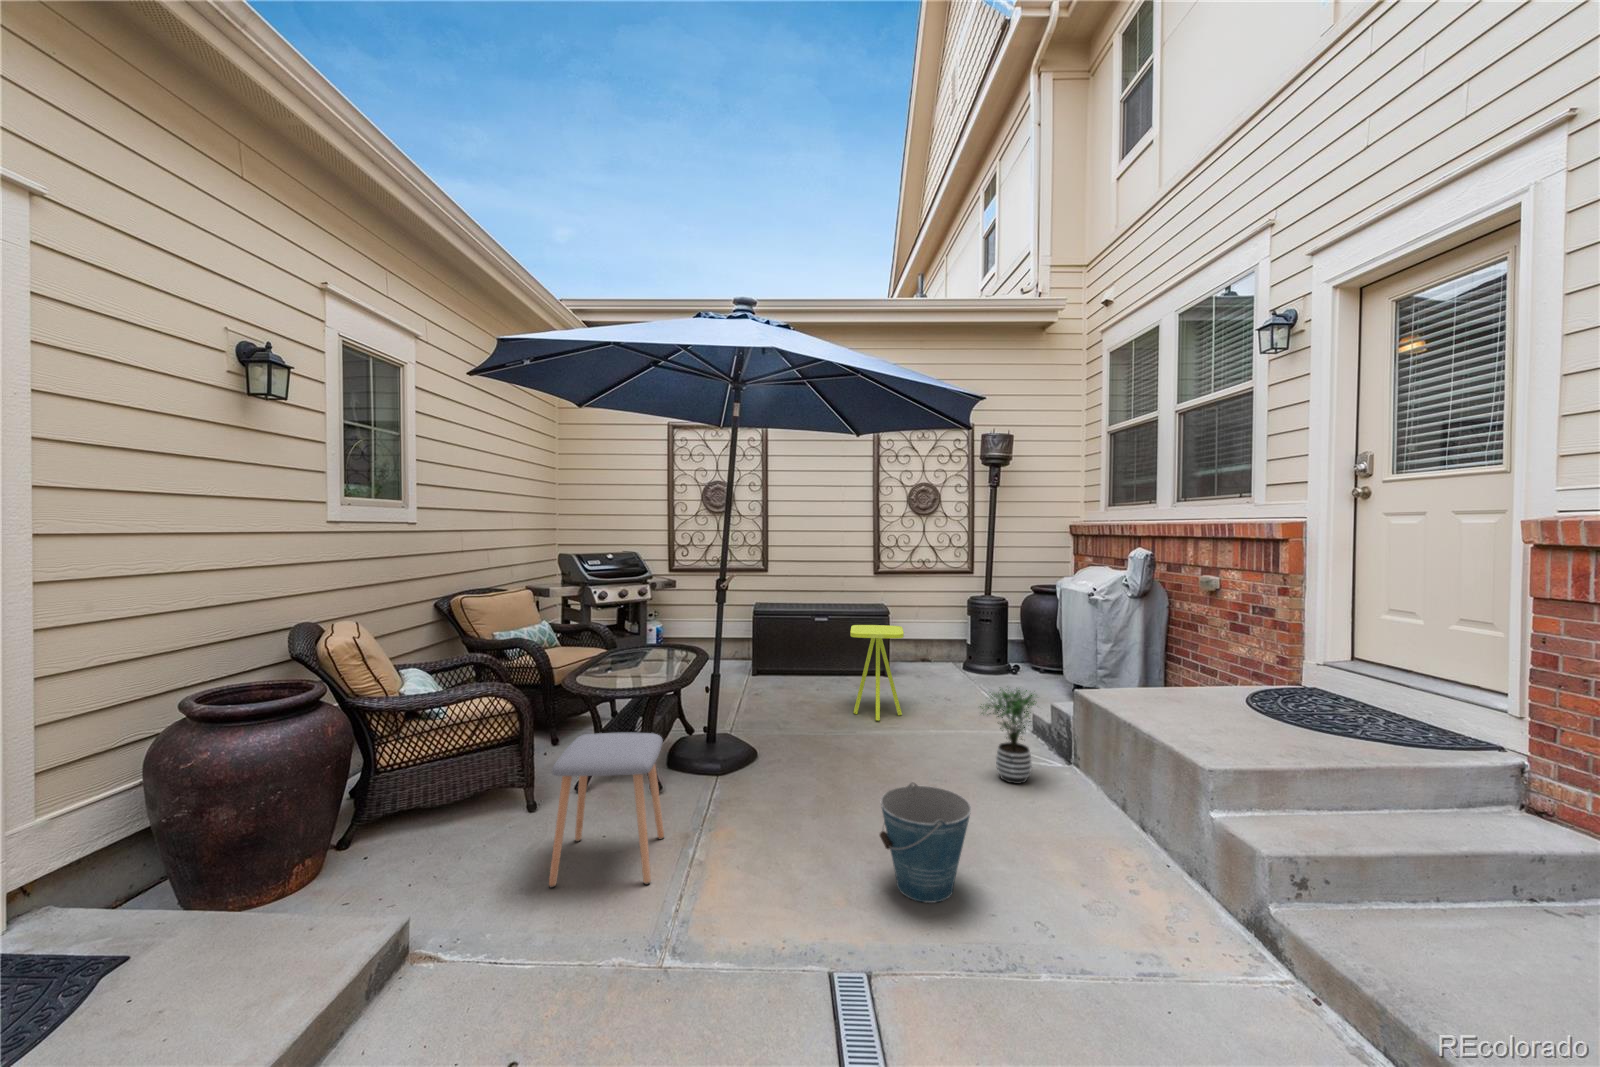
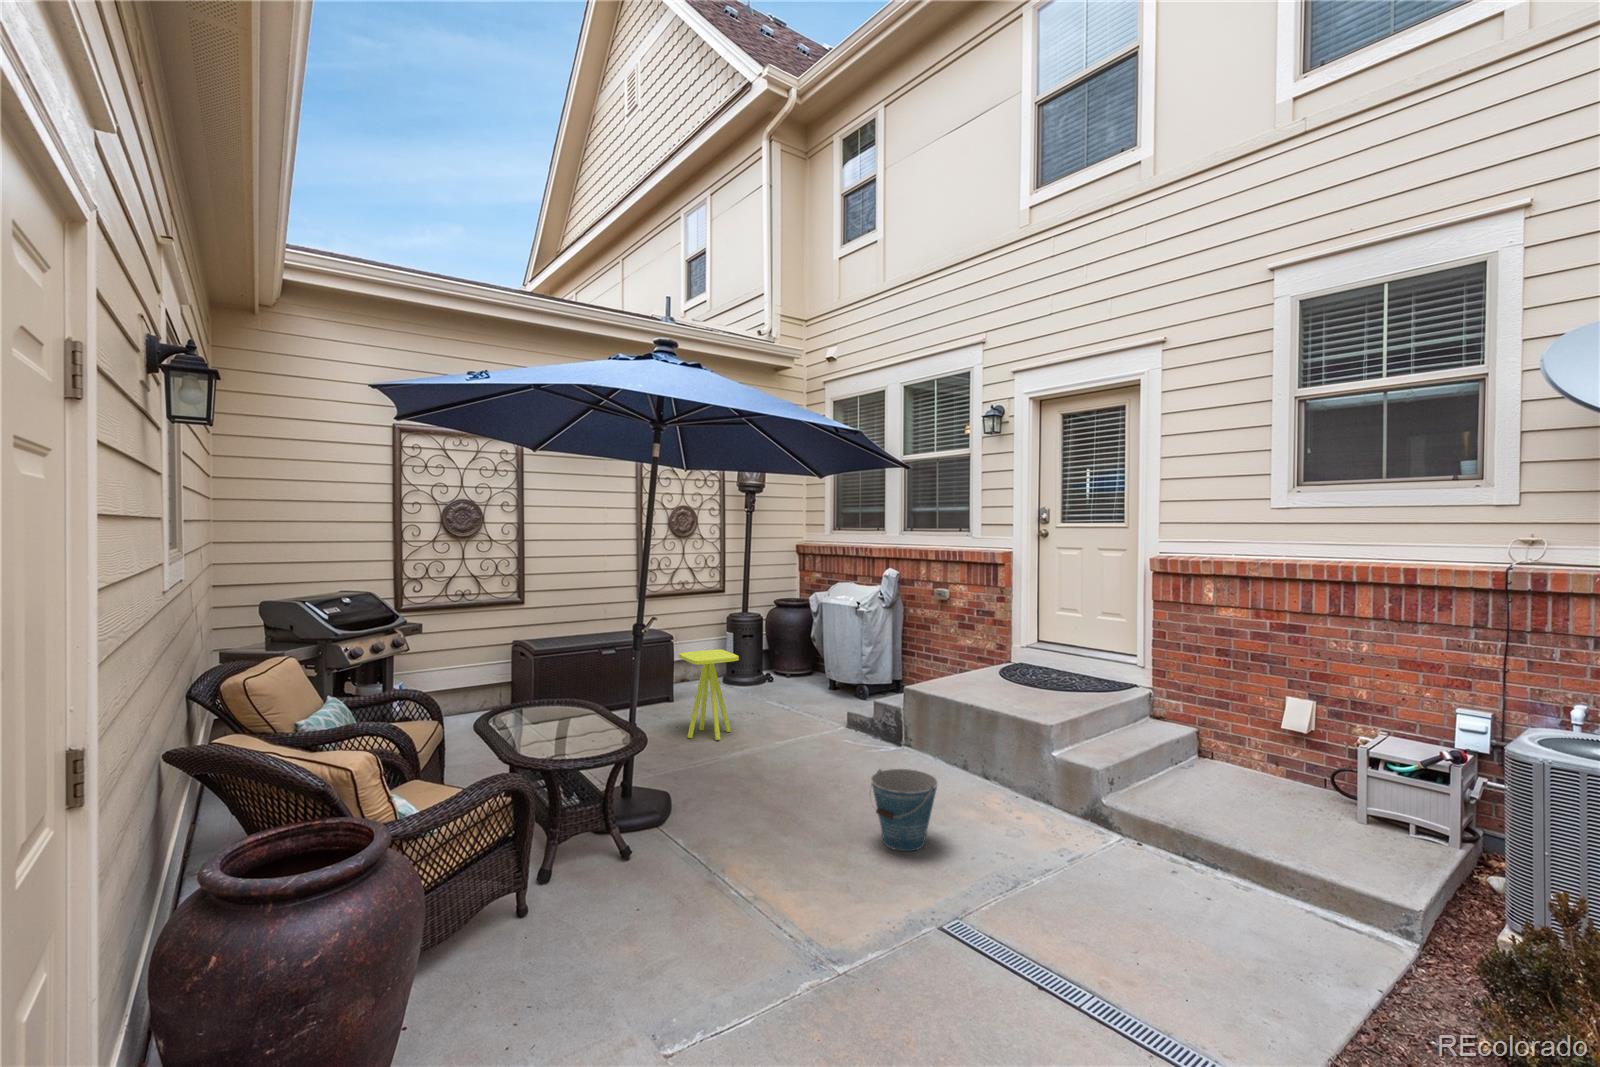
potted plant: present [980,688,1037,784] -> none [844,686,893,764]
stool: present [549,733,664,888] -> none [604,776,725,937]

